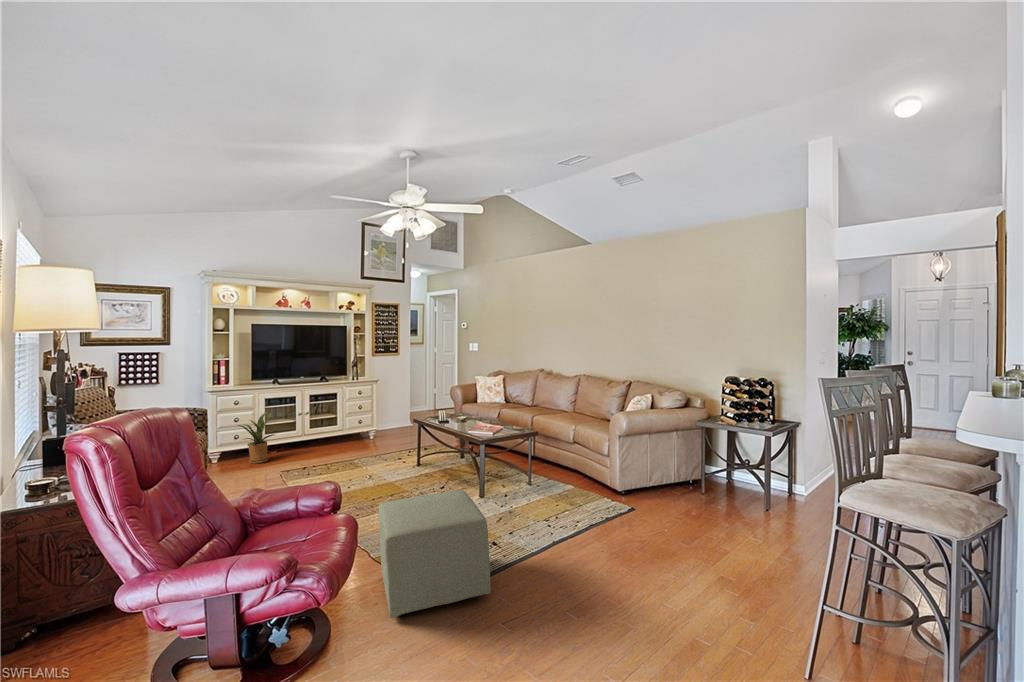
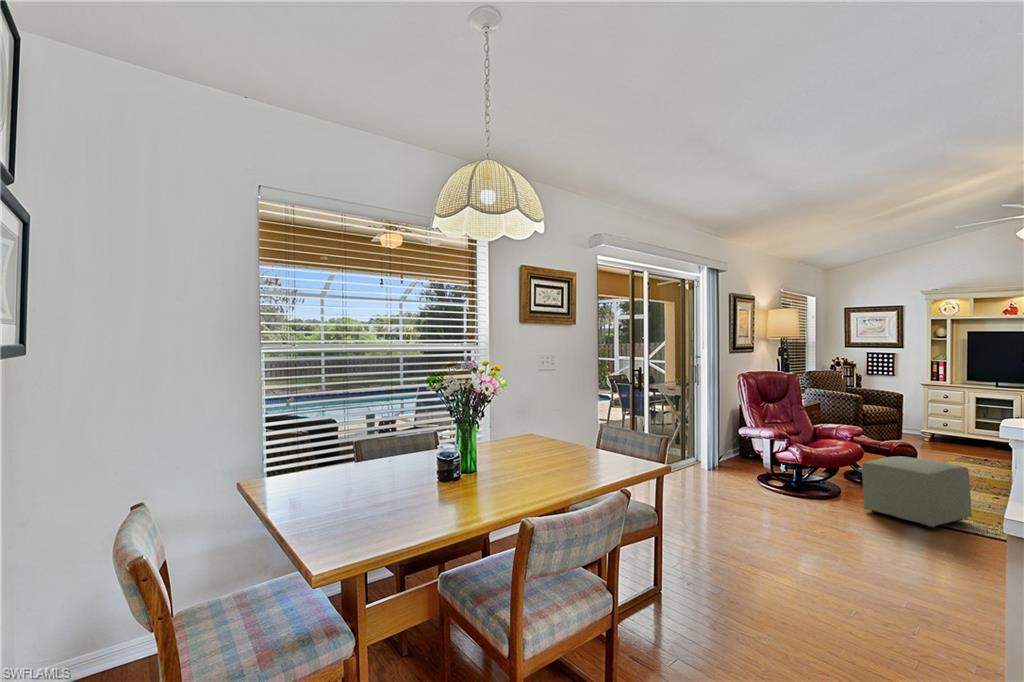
house plant: present [238,412,275,464] -> none [932,408,983,449]

